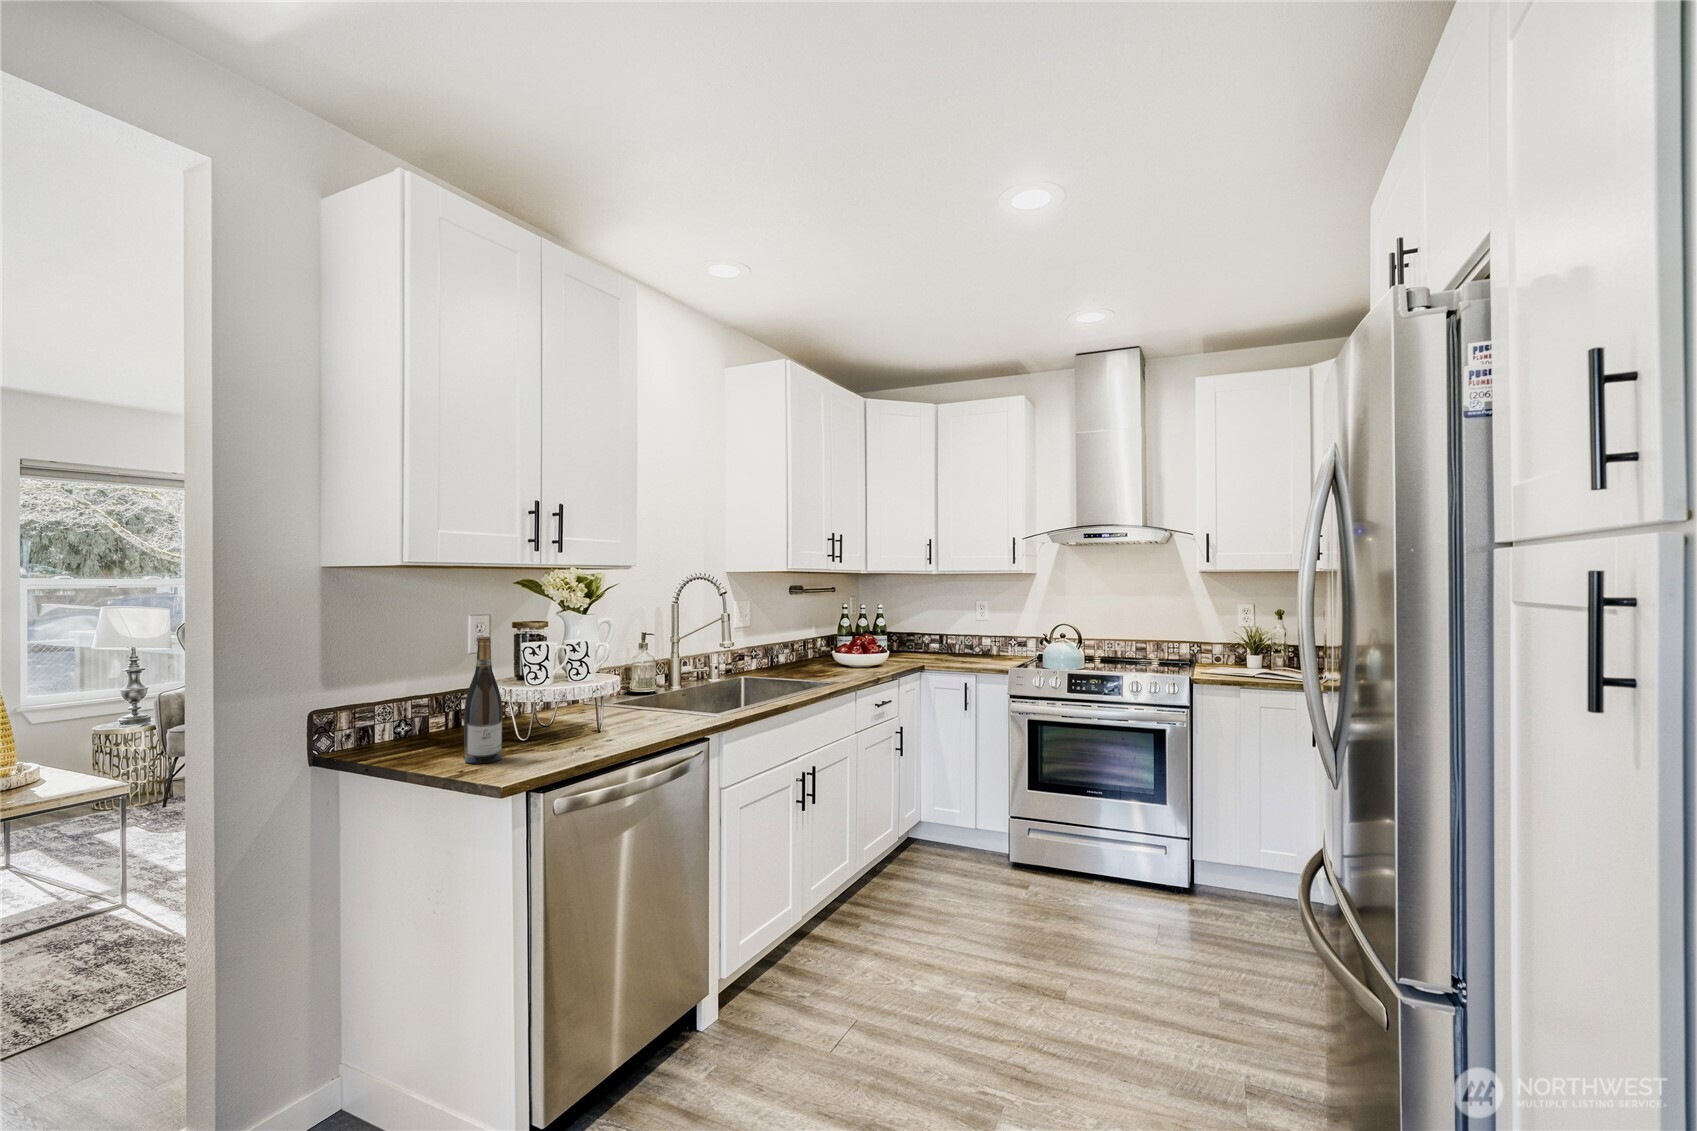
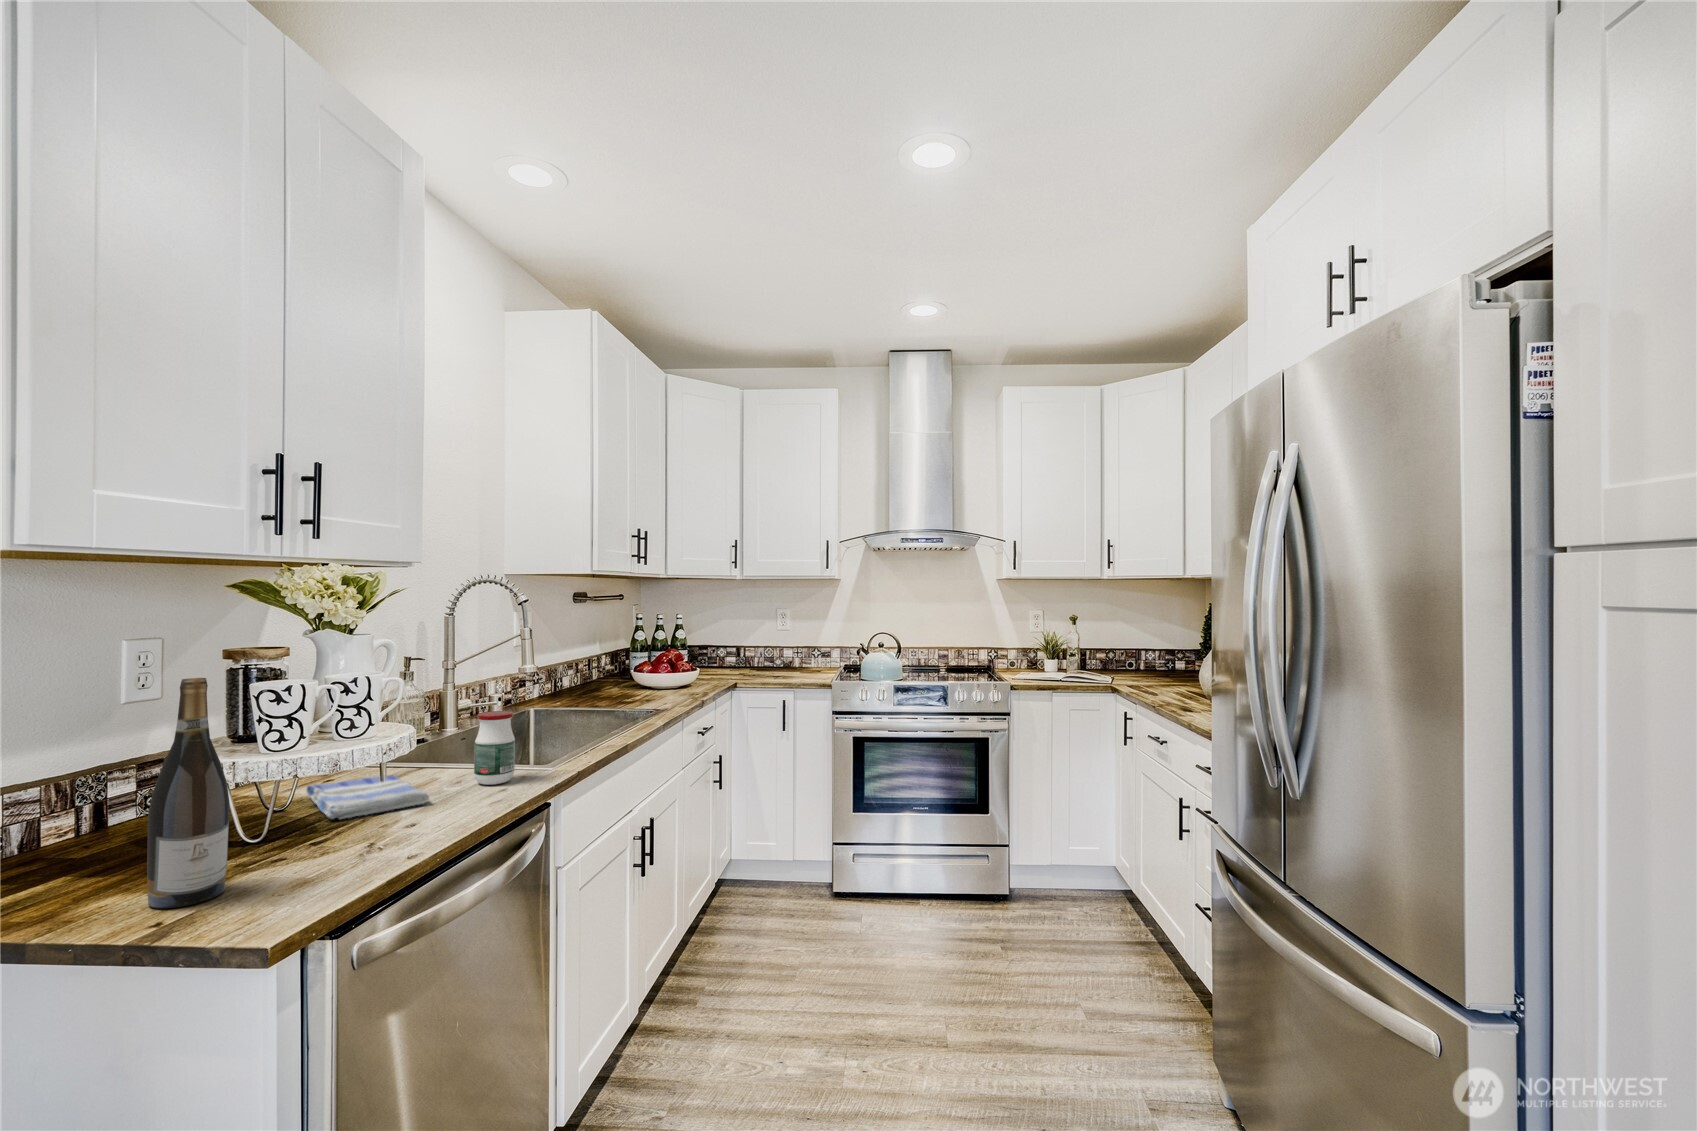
jar: none [664,671,690,722] -> present [474,711,515,785]
dish towel: none [565,711,629,733] -> present [307,776,429,819]

